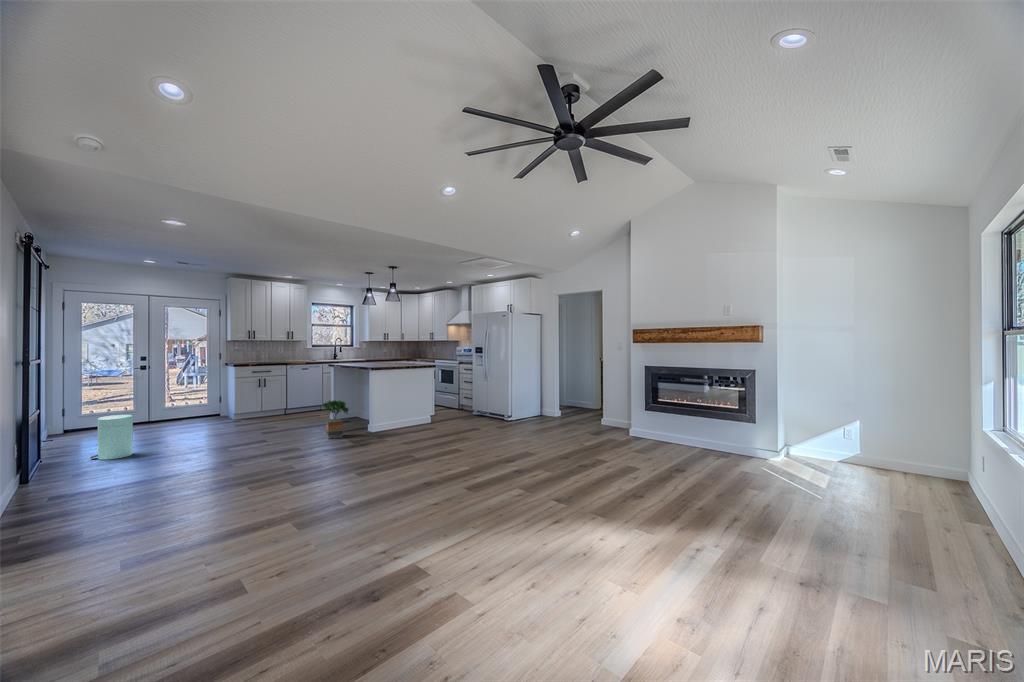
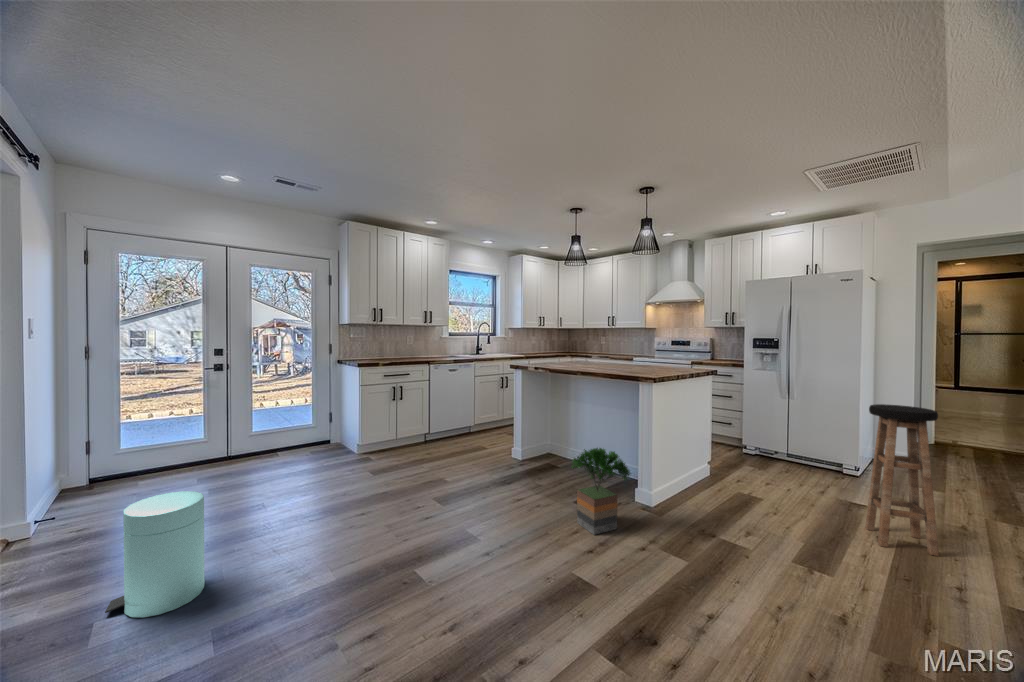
bar stool: none [455,376,481,439] -> present [865,404,939,556]

